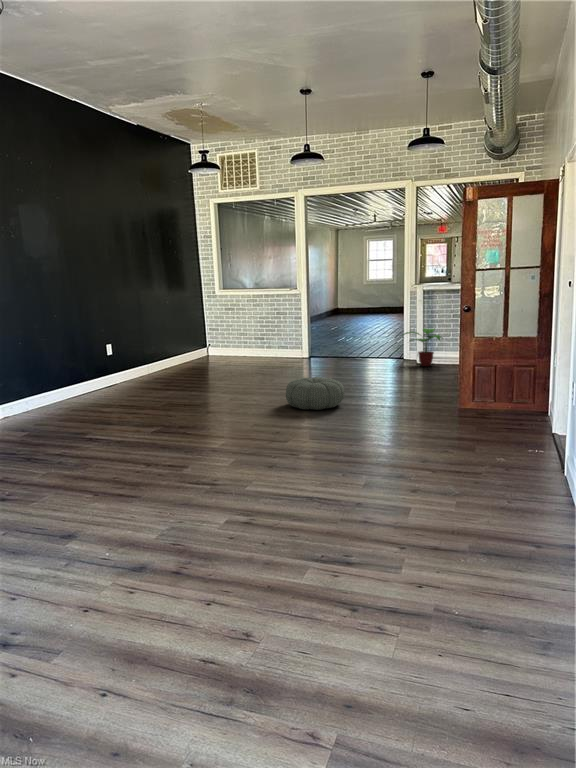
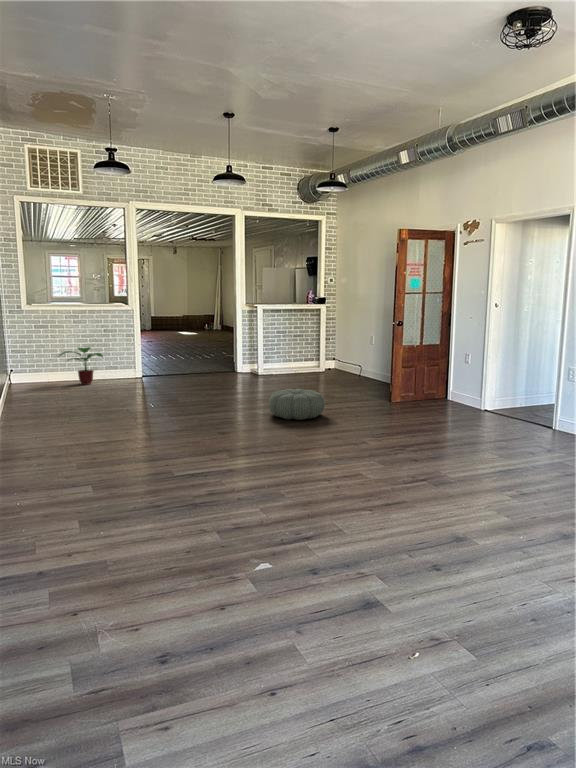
potted plant: present [403,328,442,366] -> present [60,347,103,385]

